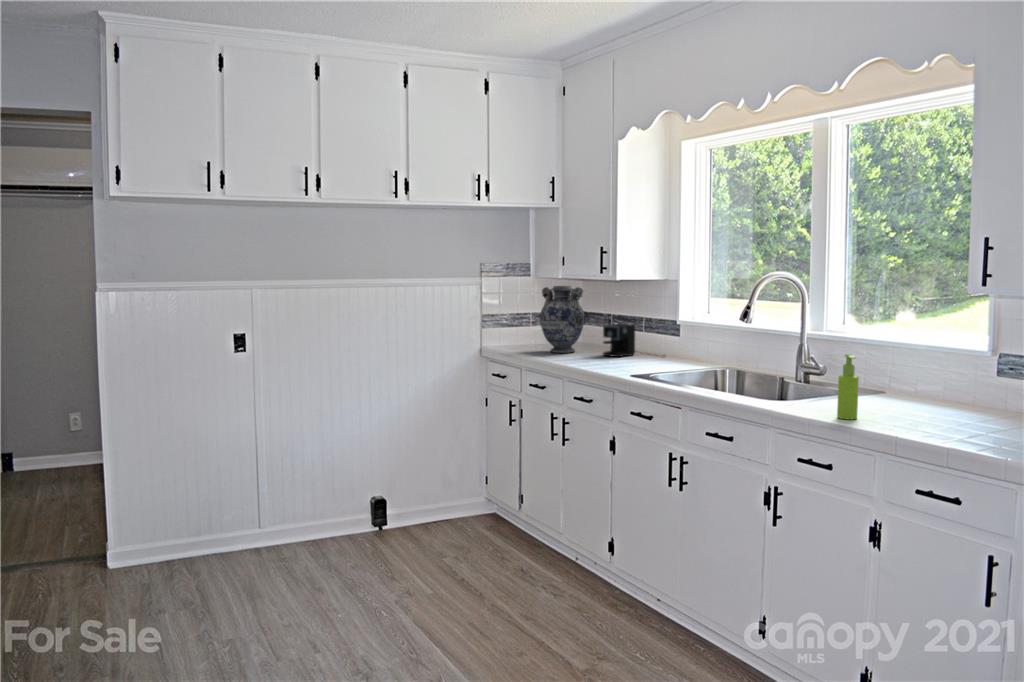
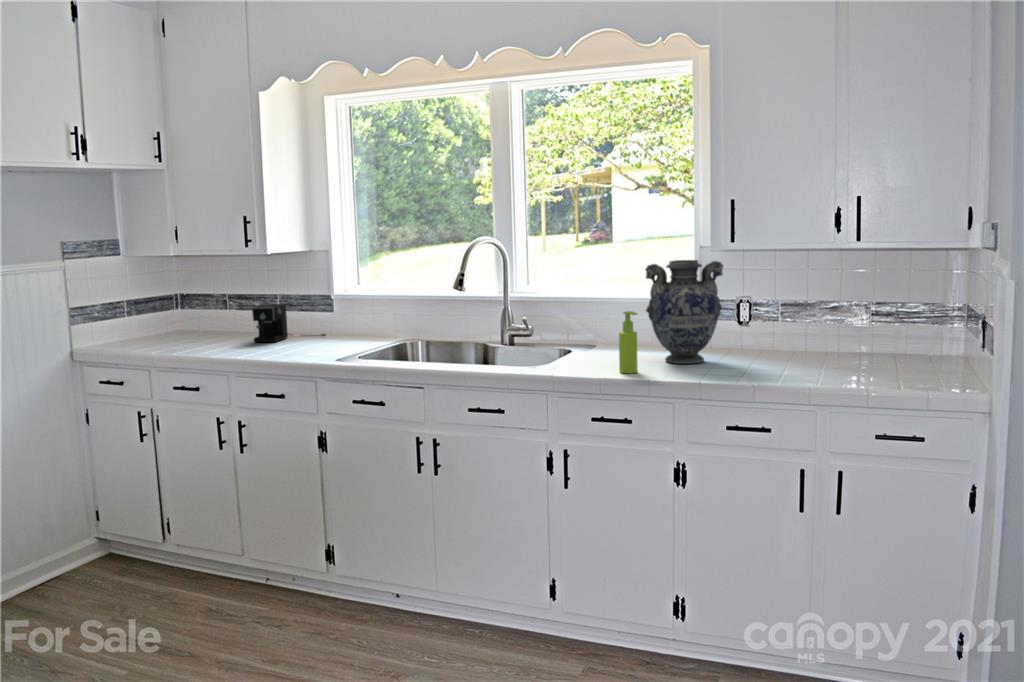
vase: present [540,286,584,353] -> present [646,260,723,364]

